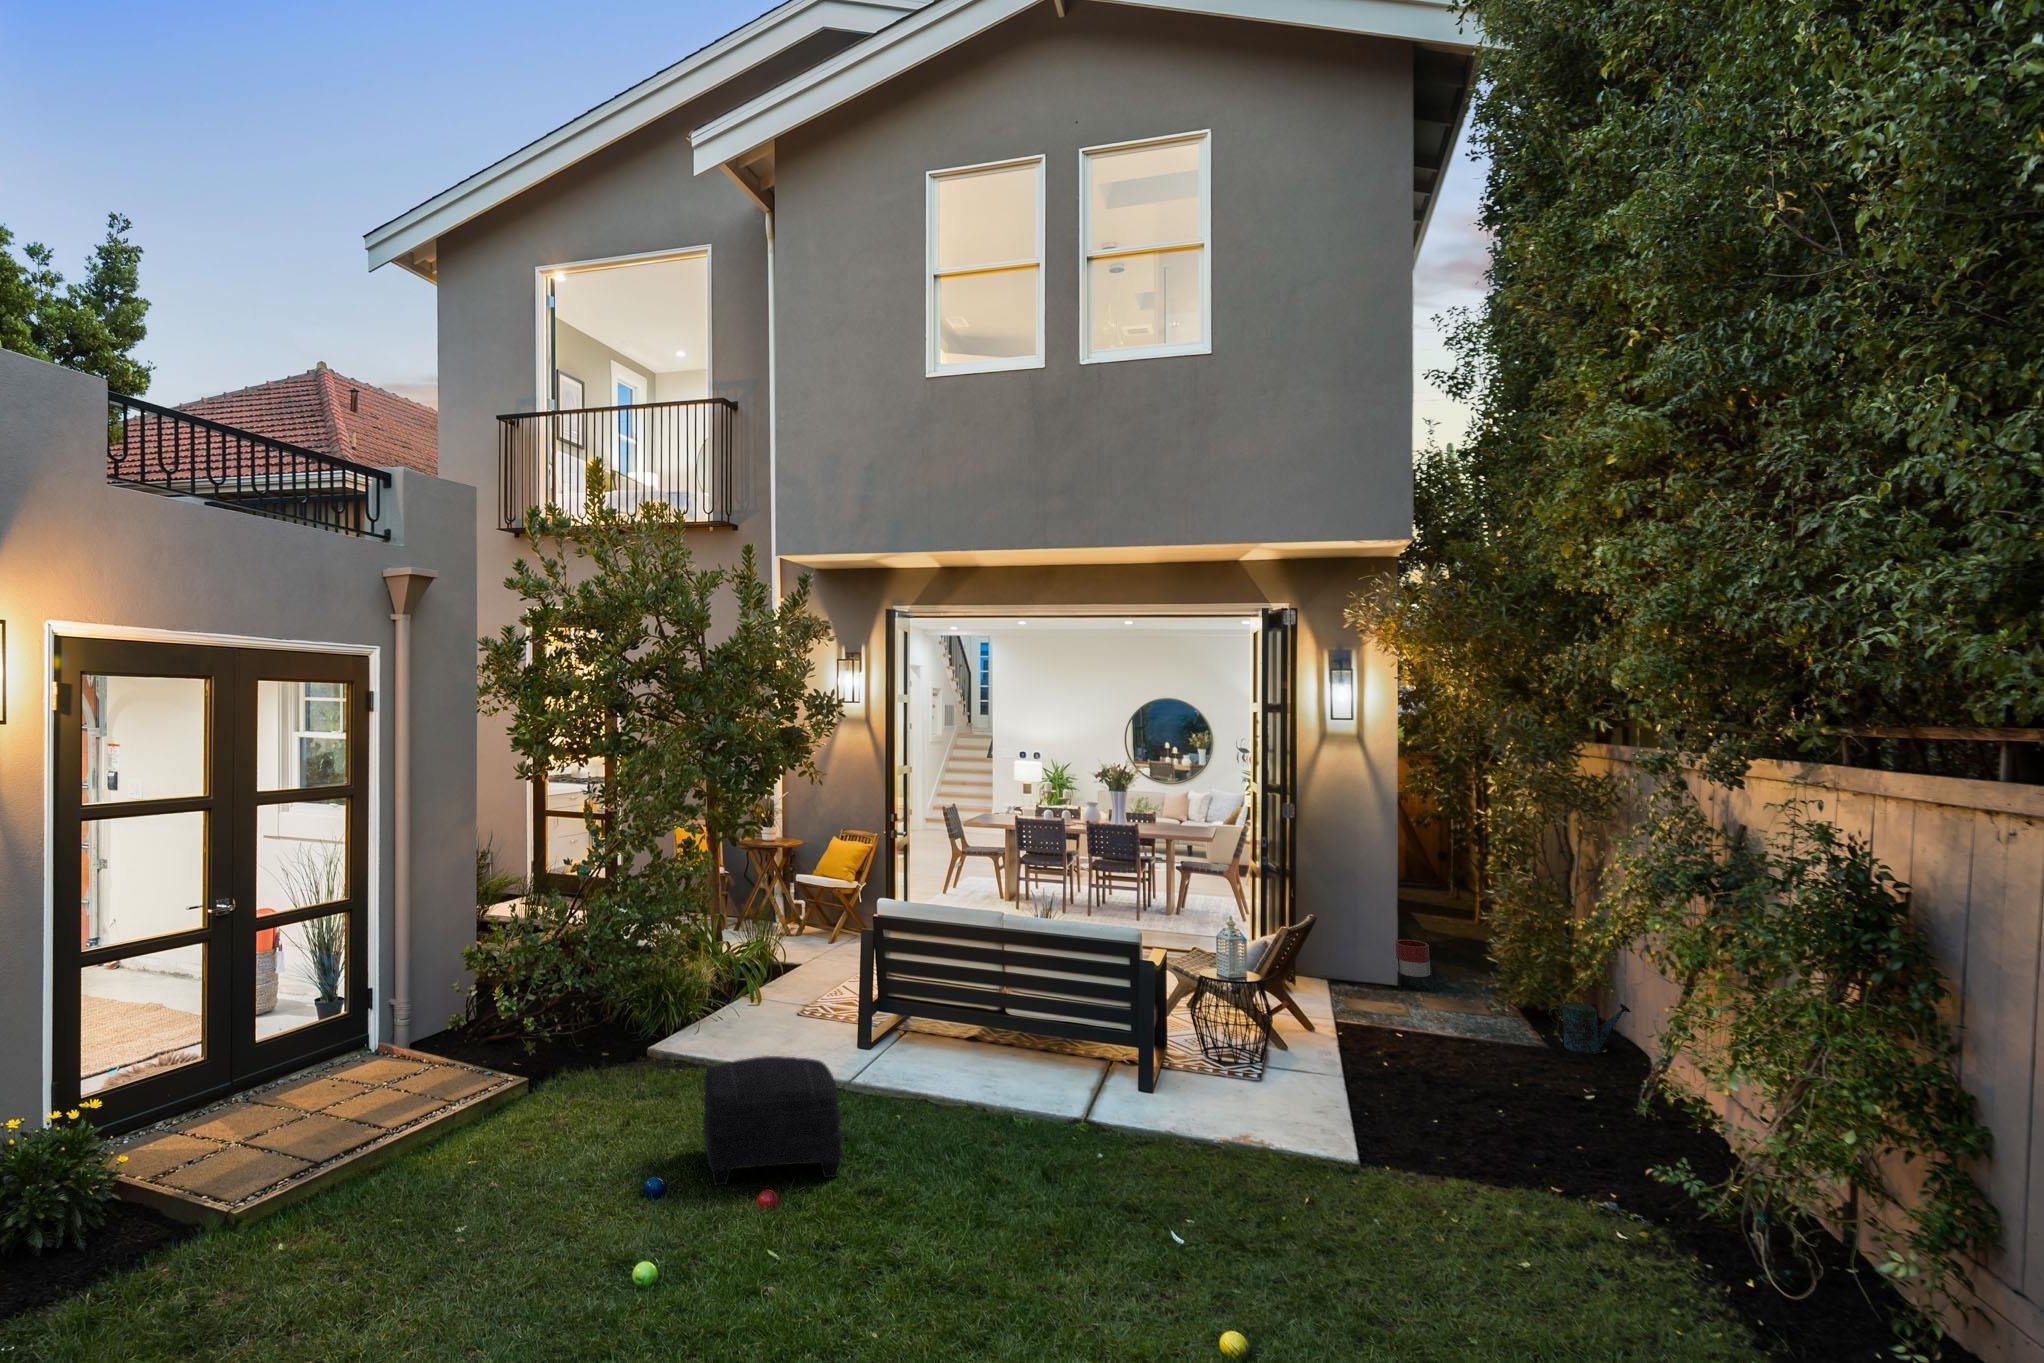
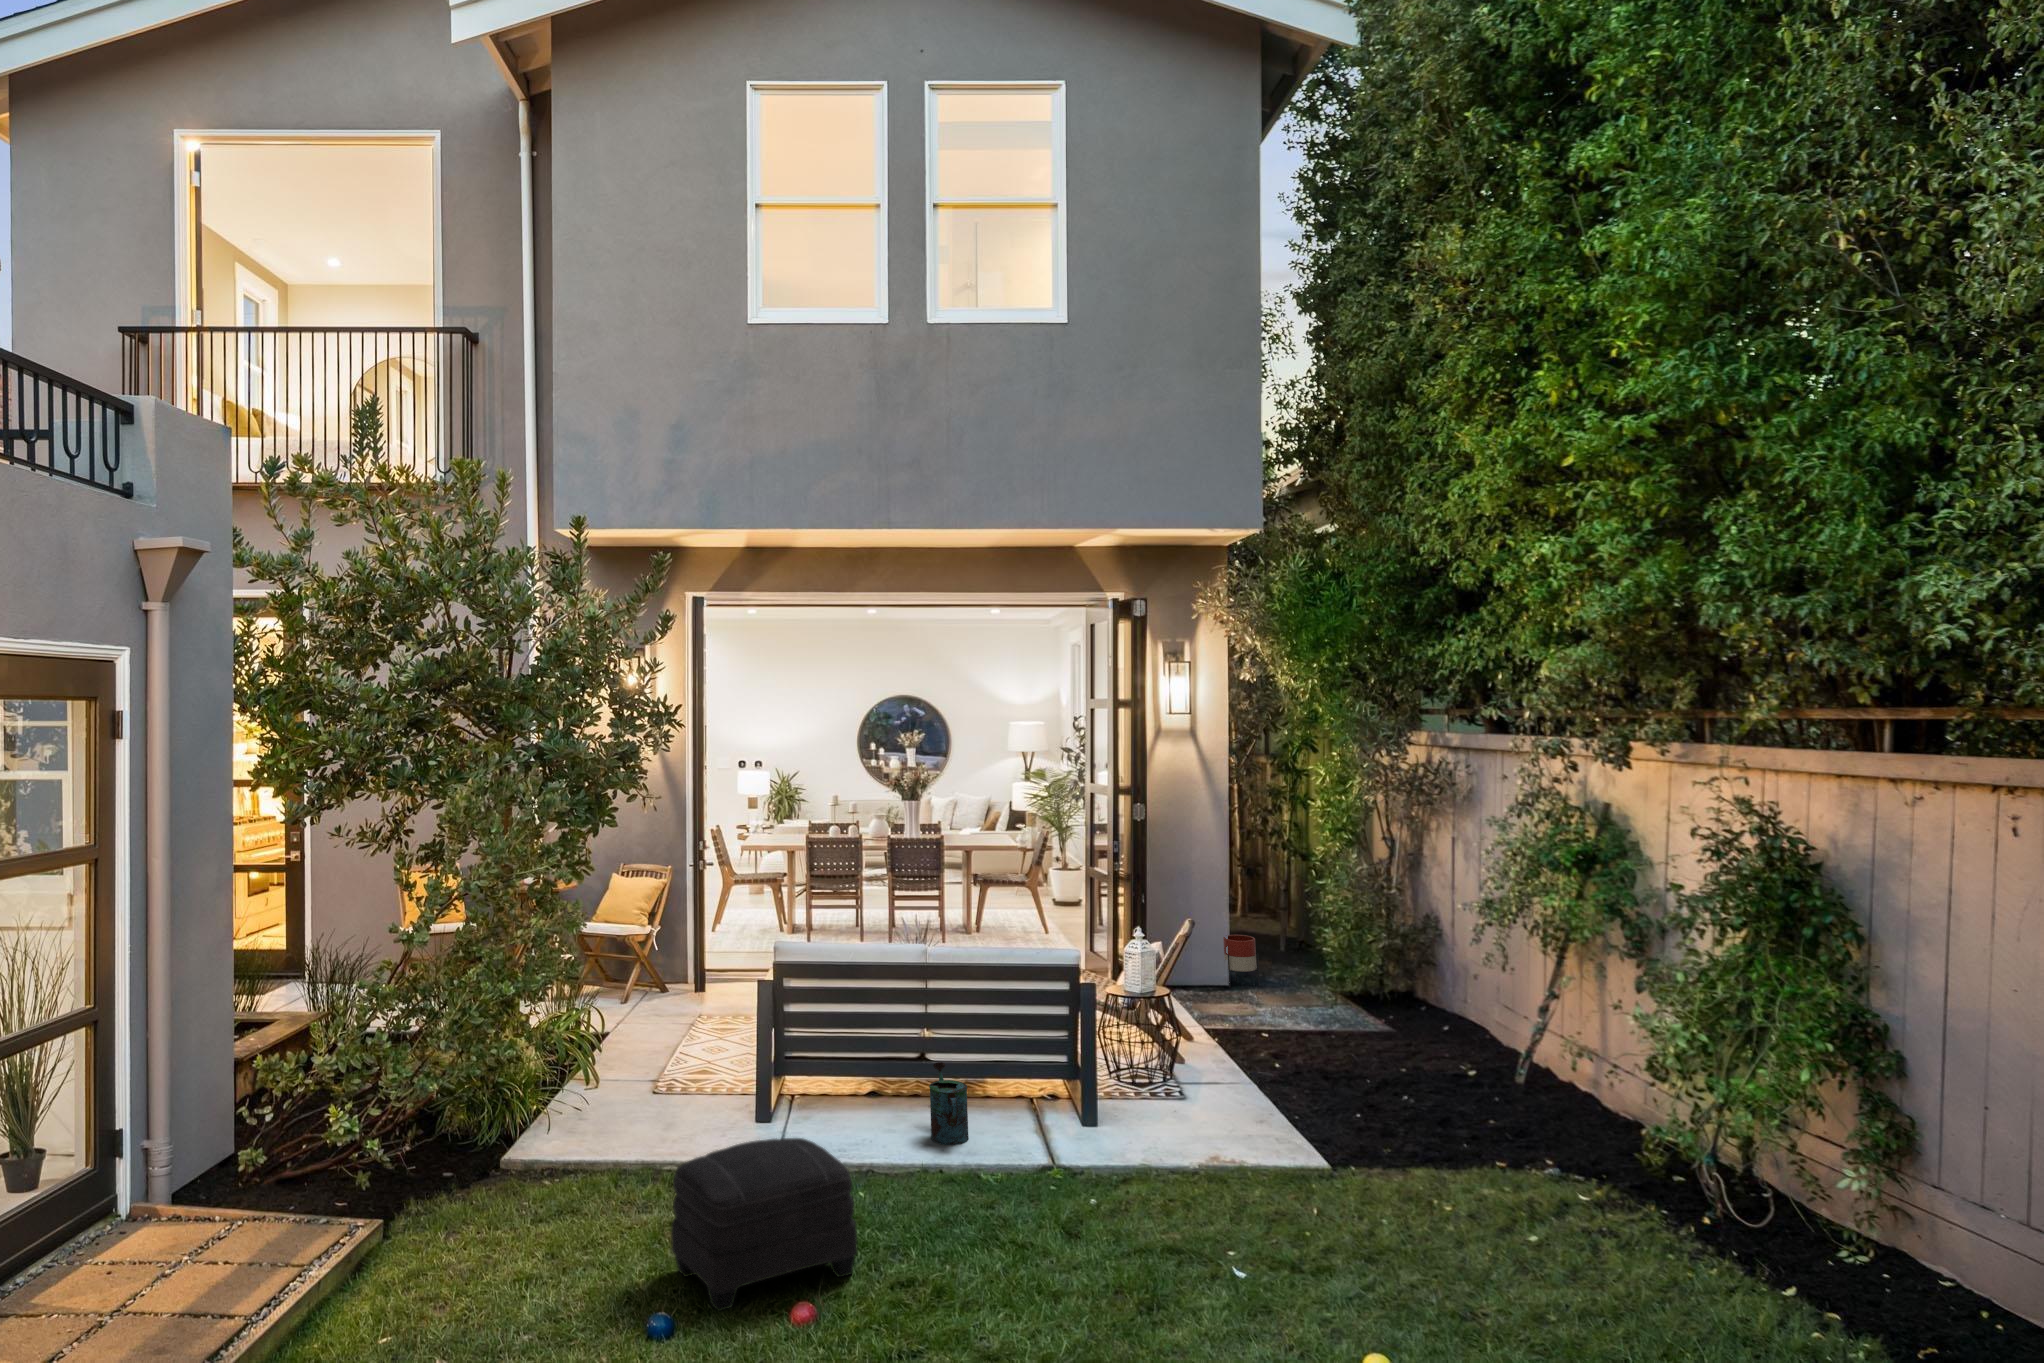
watering can: present [1549,1002,1631,1054] -> present [929,1062,969,1145]

